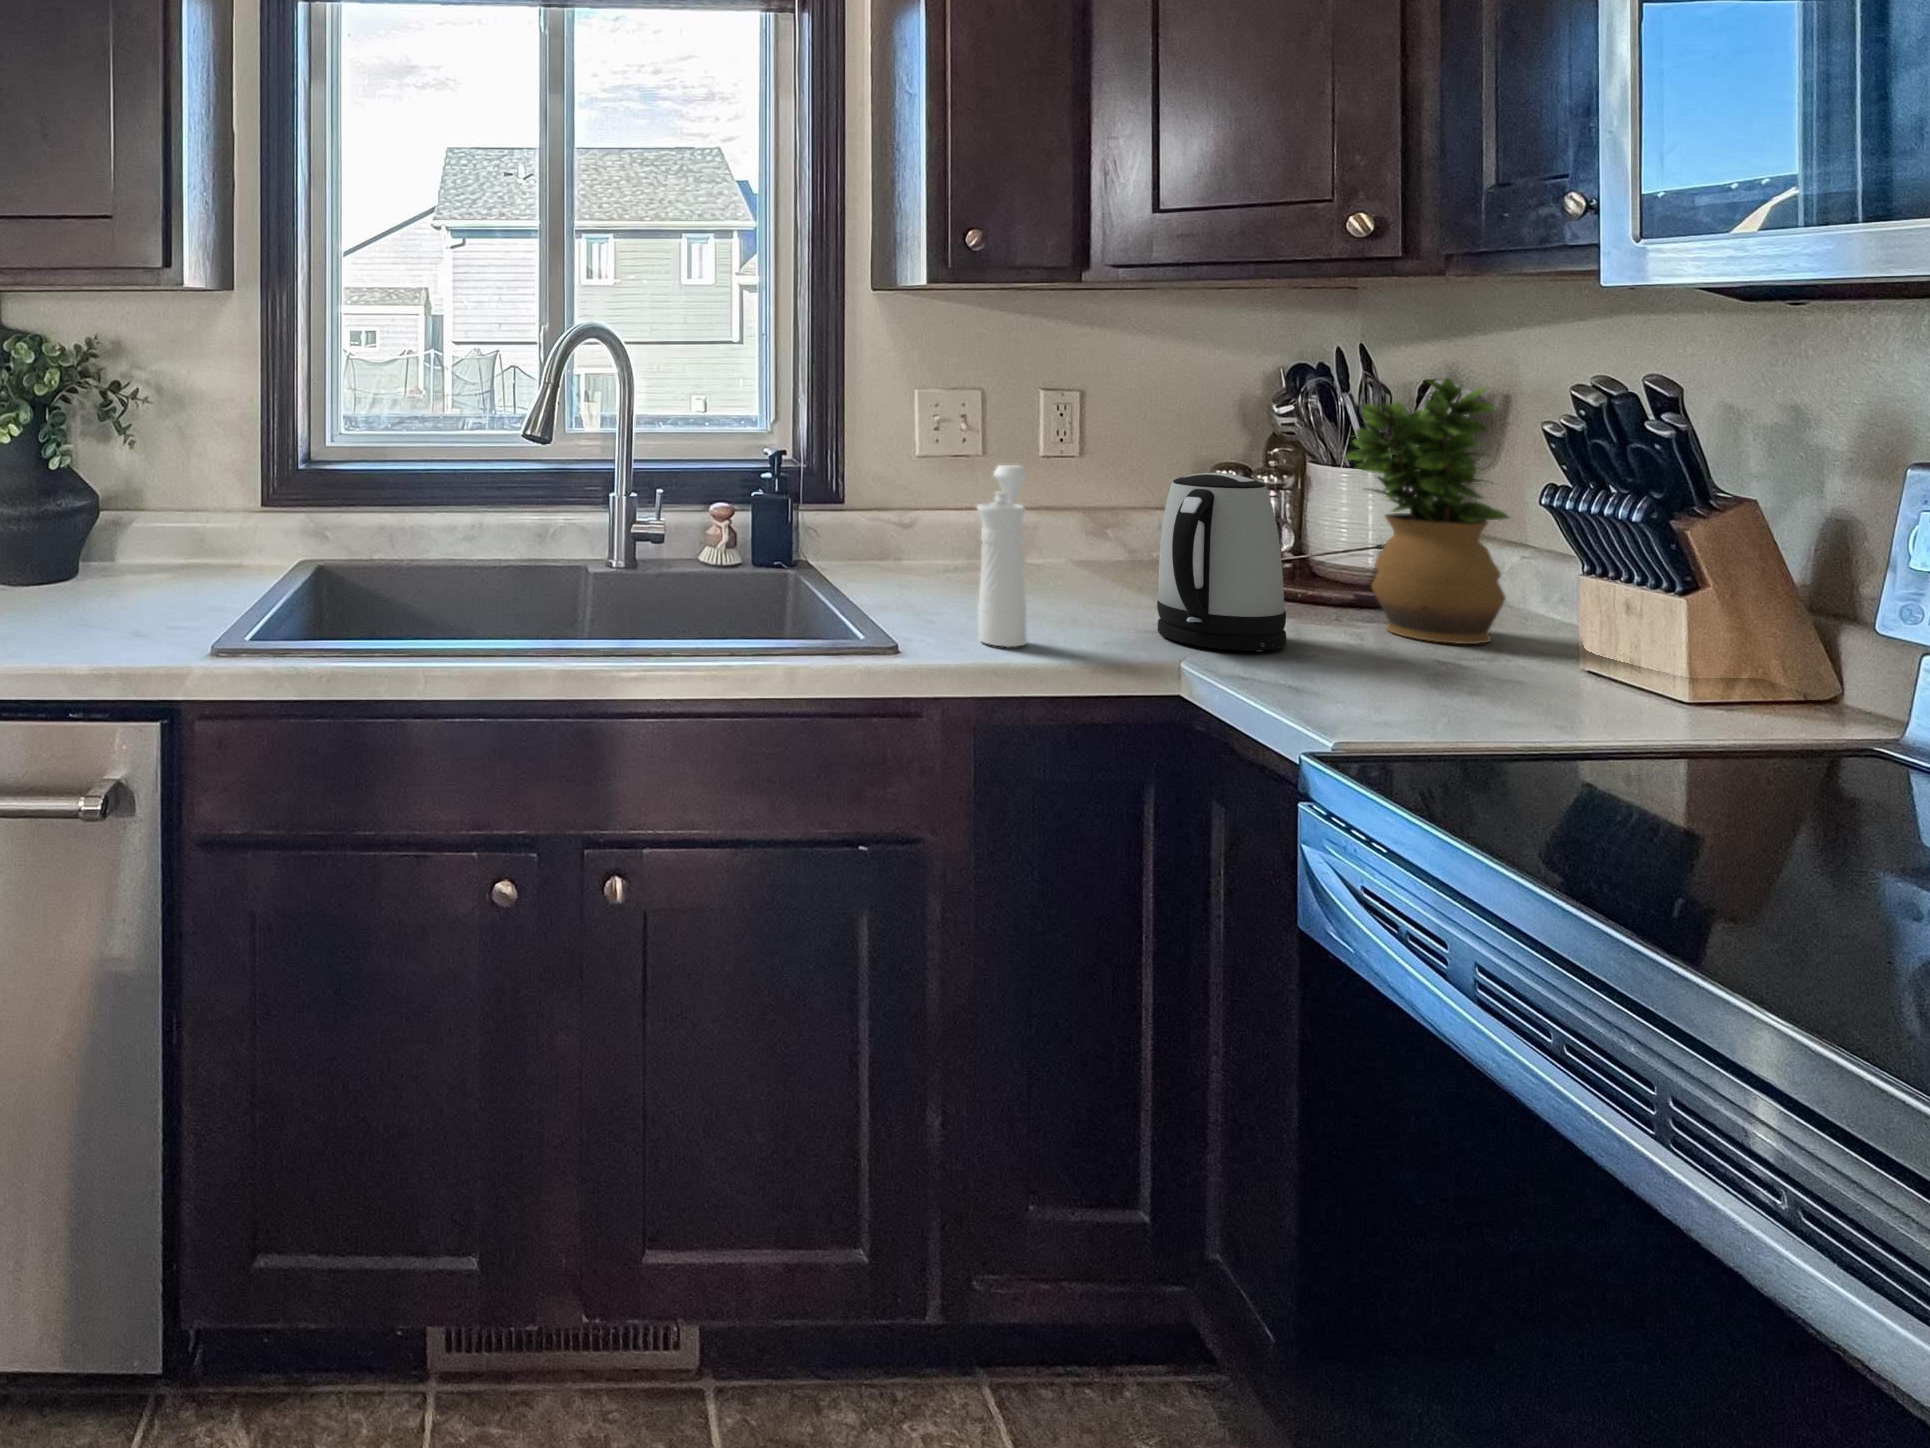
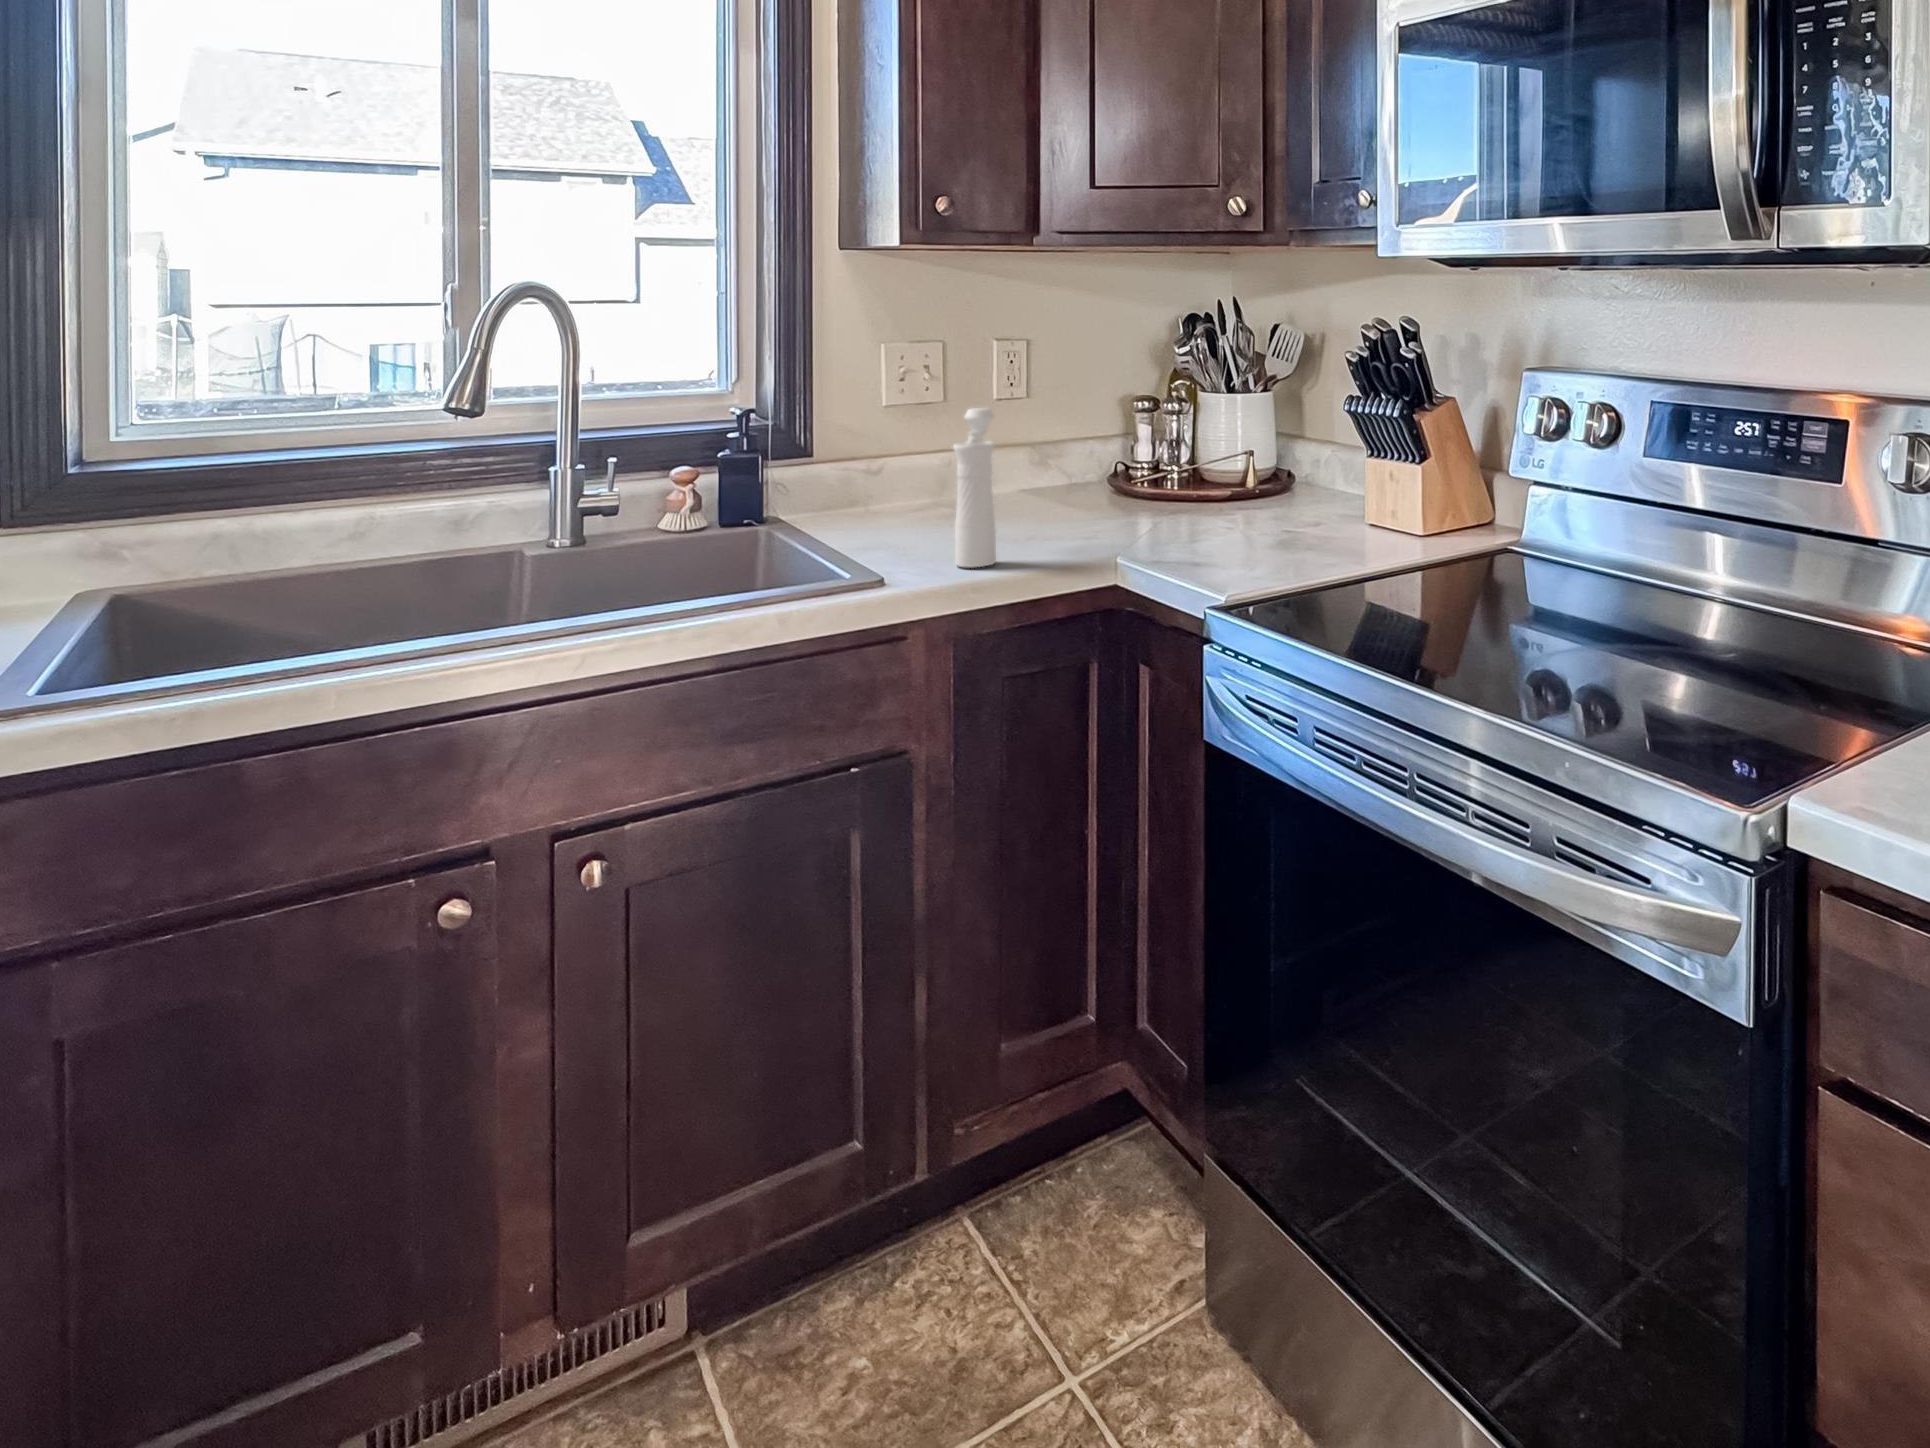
potted plant: present [1344,378,1509,644] -> none [1224,321,1327,519]
kettle: present [1157,473,1287,651] -> none [1097,403,1189,544]

